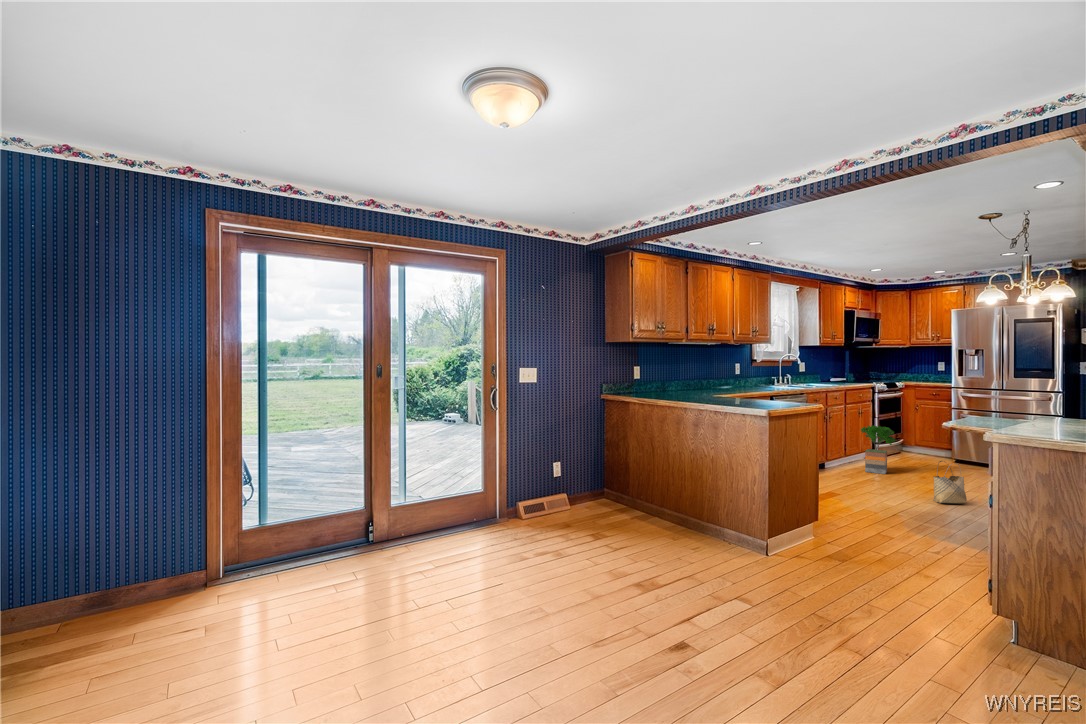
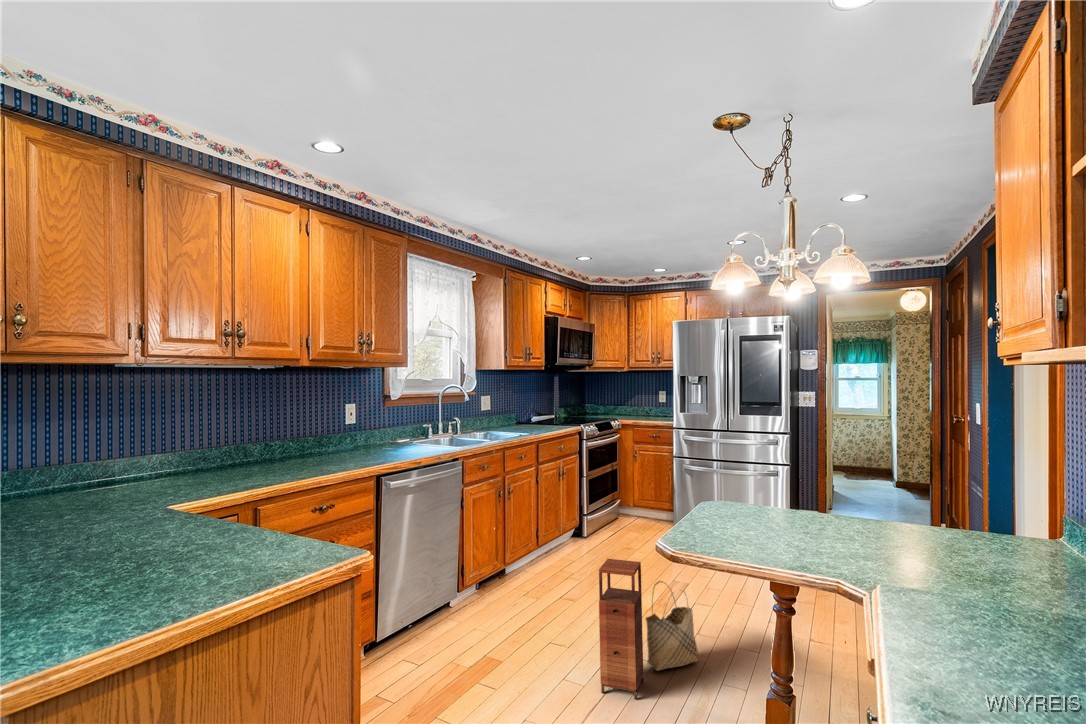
potted tree: present [861,426,895,474] -> none [552,498,603,581]
storage cabinet: none [906,443,932,509] -> present [599,559,643,699]

